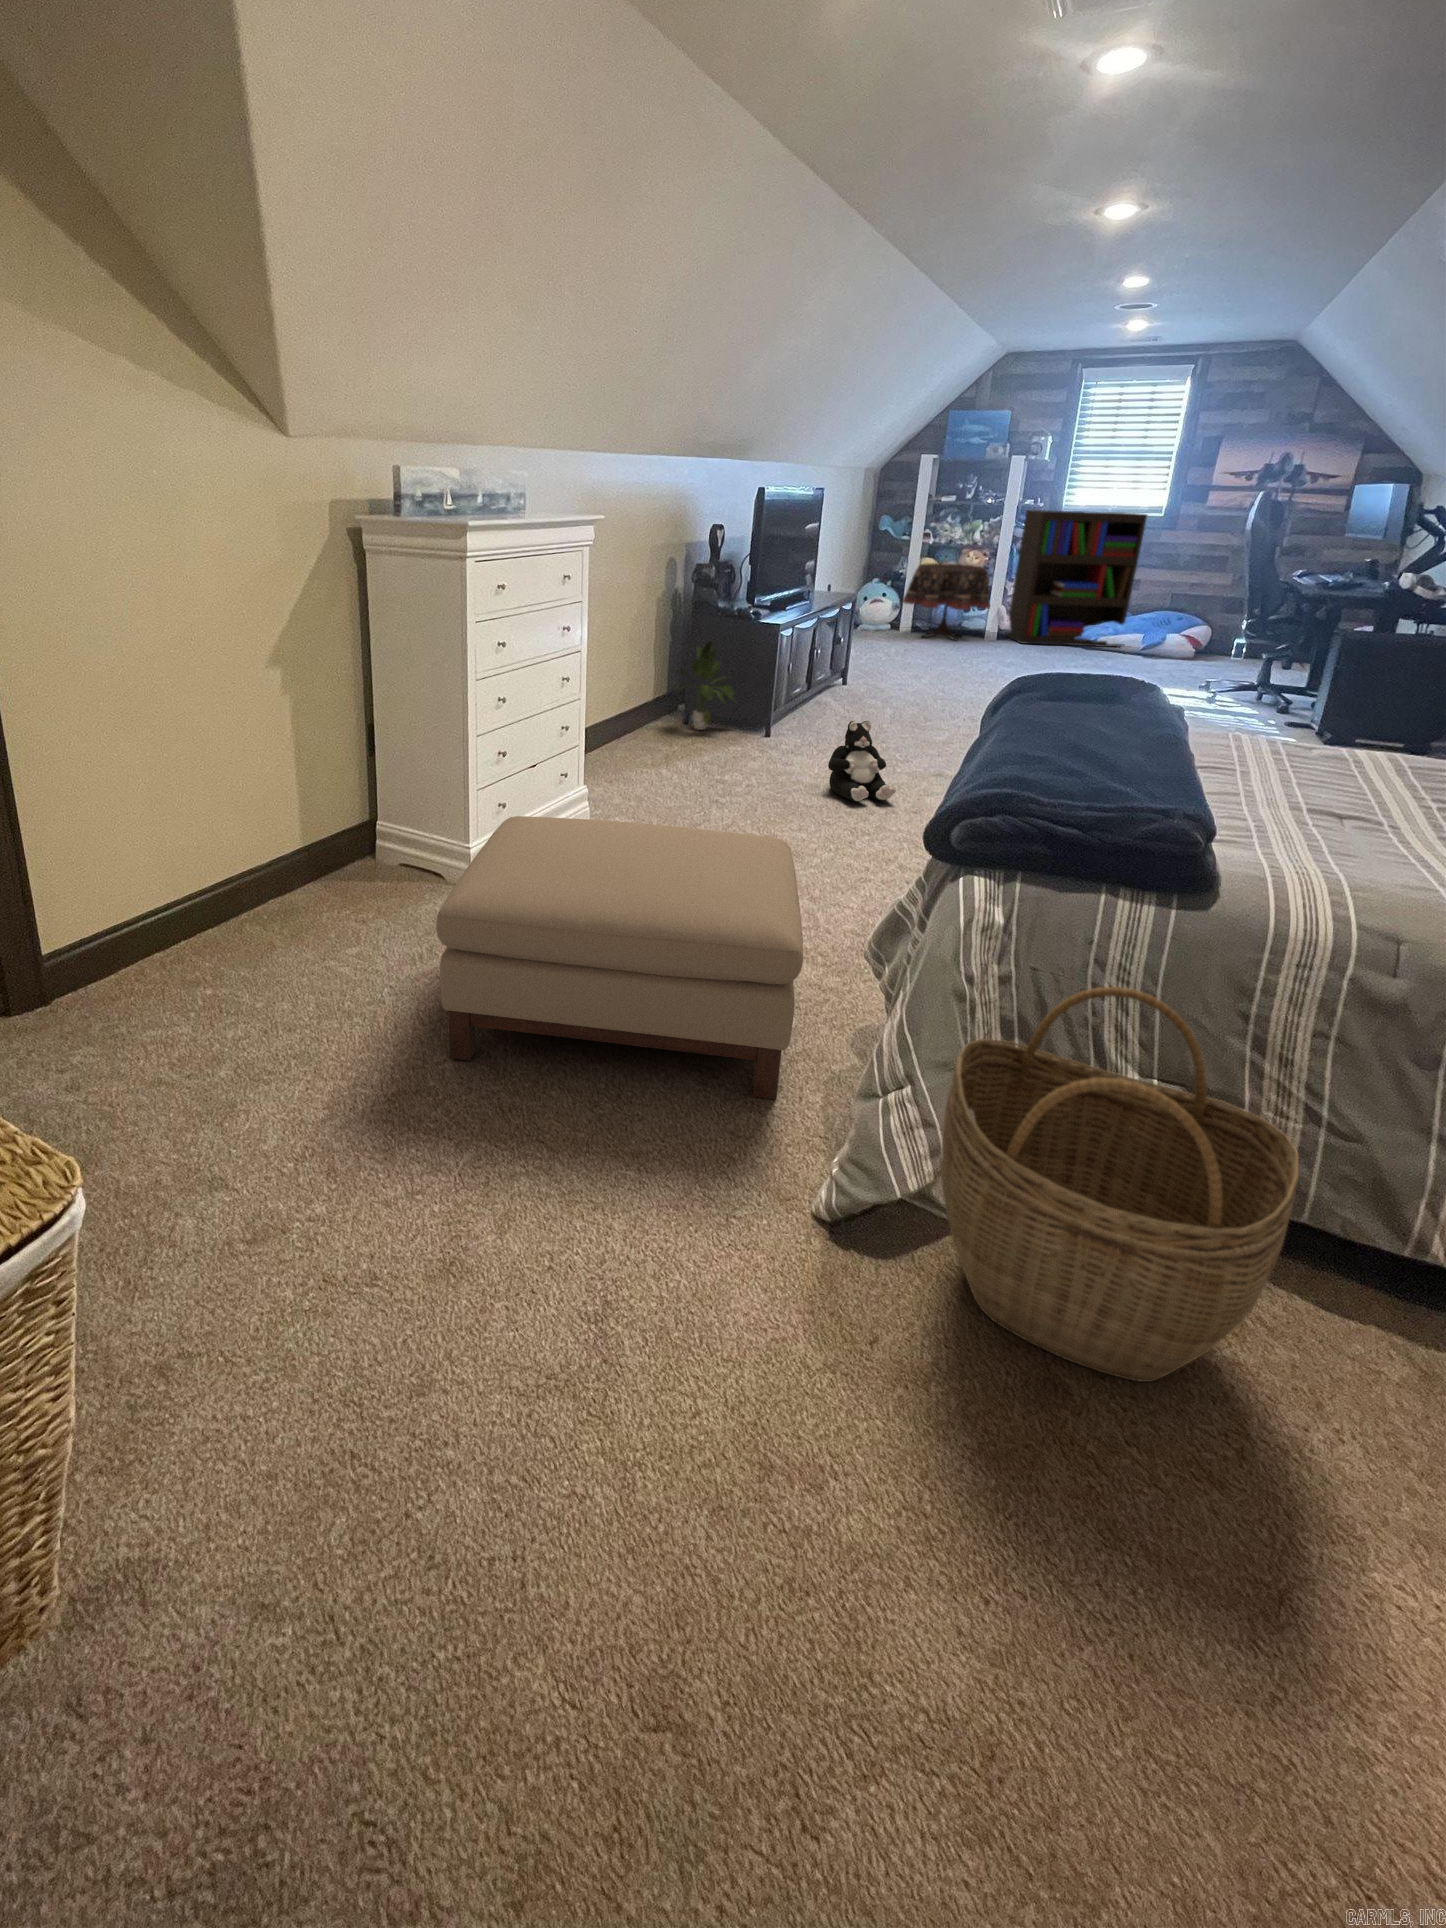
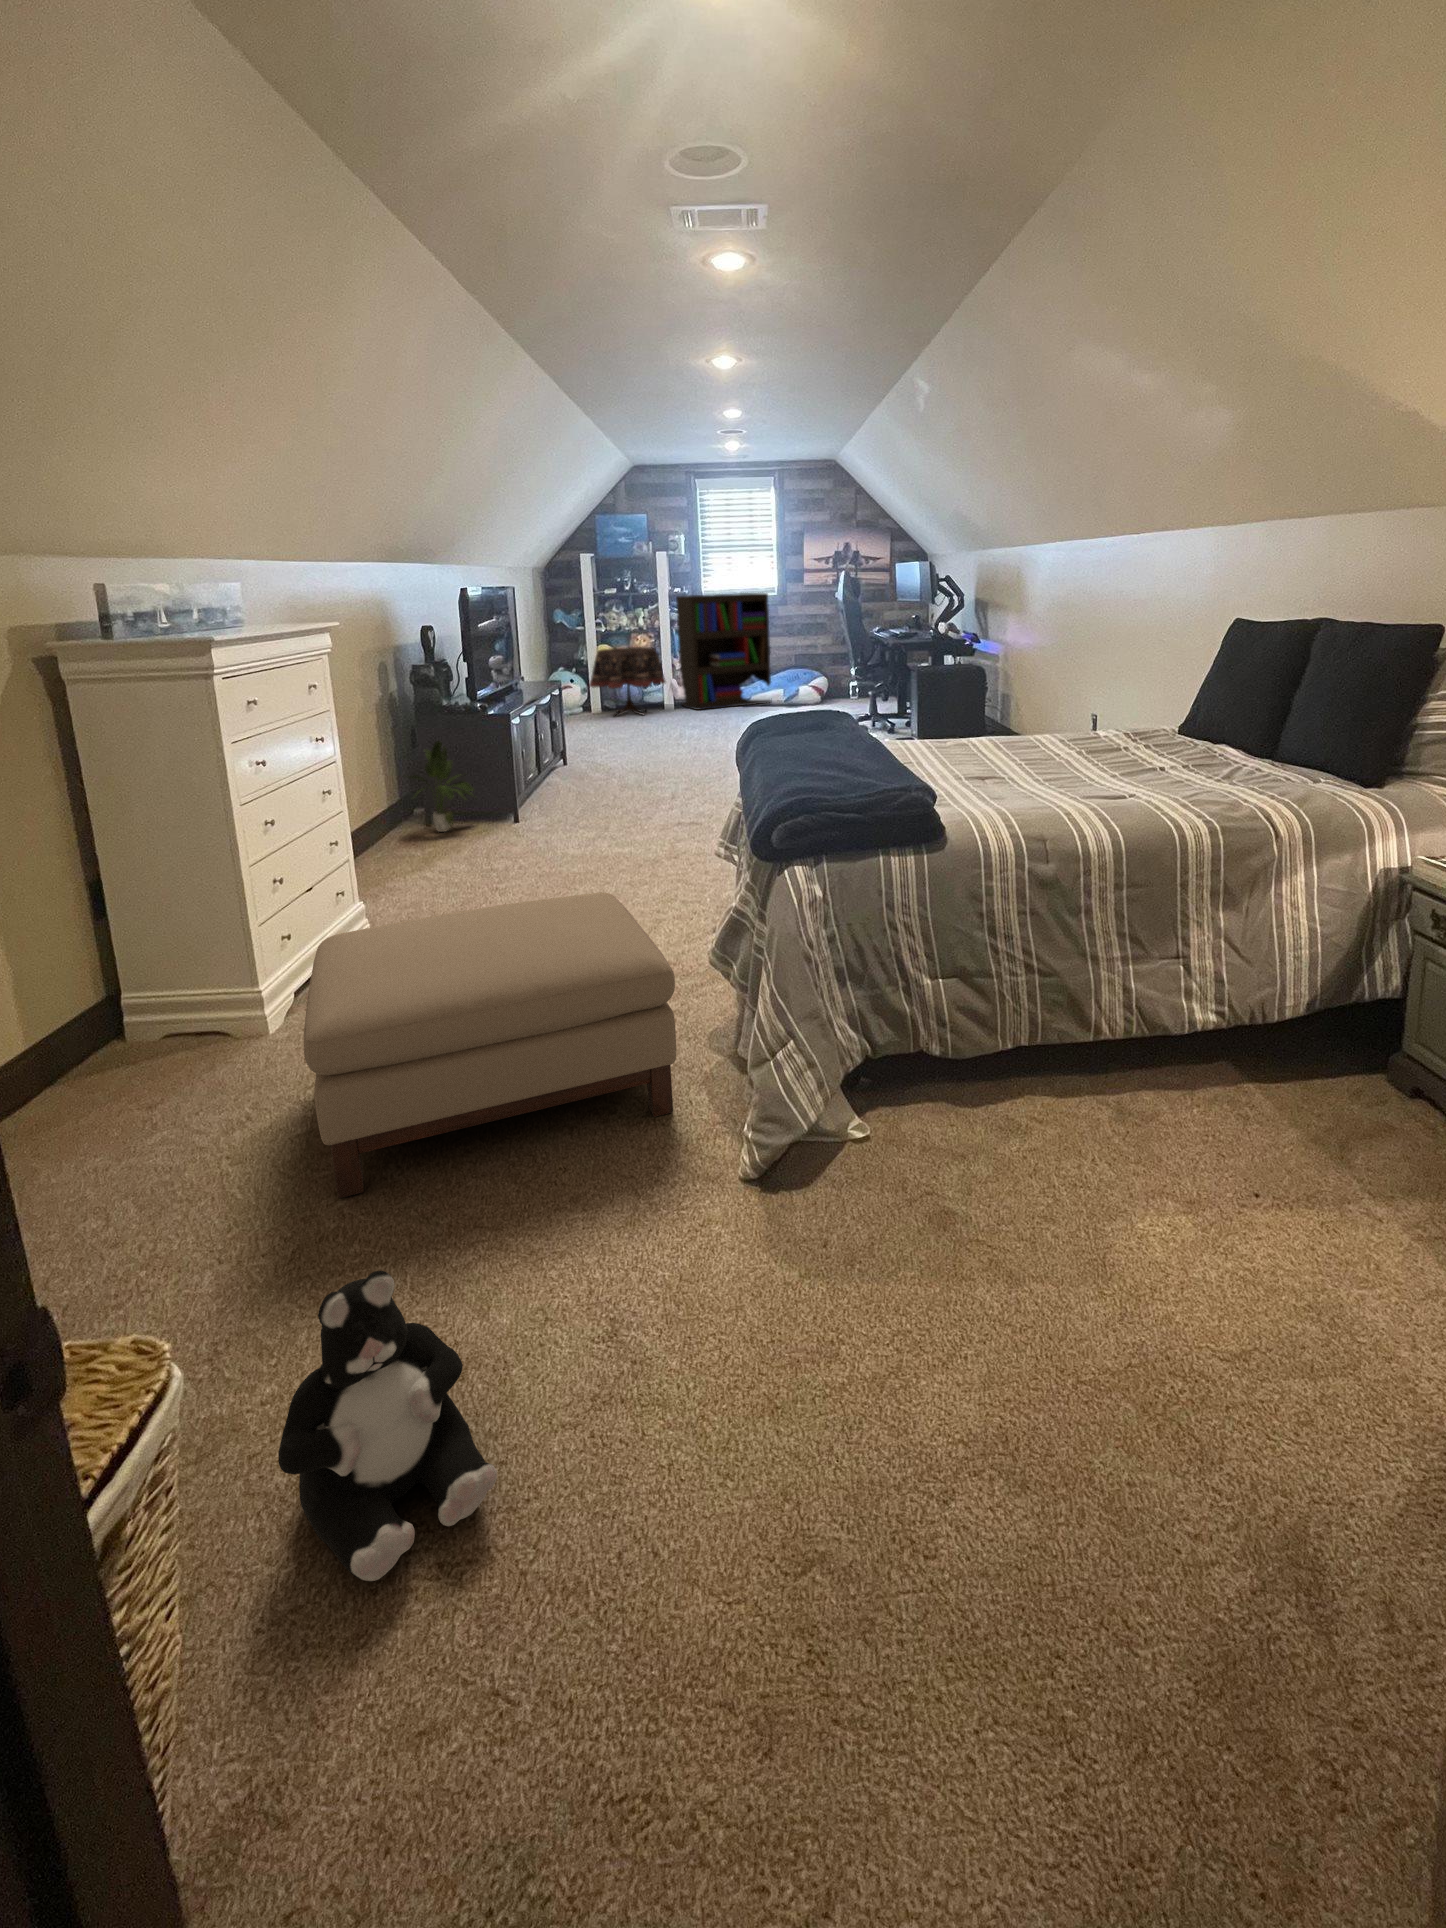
plush toy: present [828,721,896,801] -> present [278,1271,497,1581]
woven basket: present [940,987,1299,1382] -> none [825,915,1046,1195]

